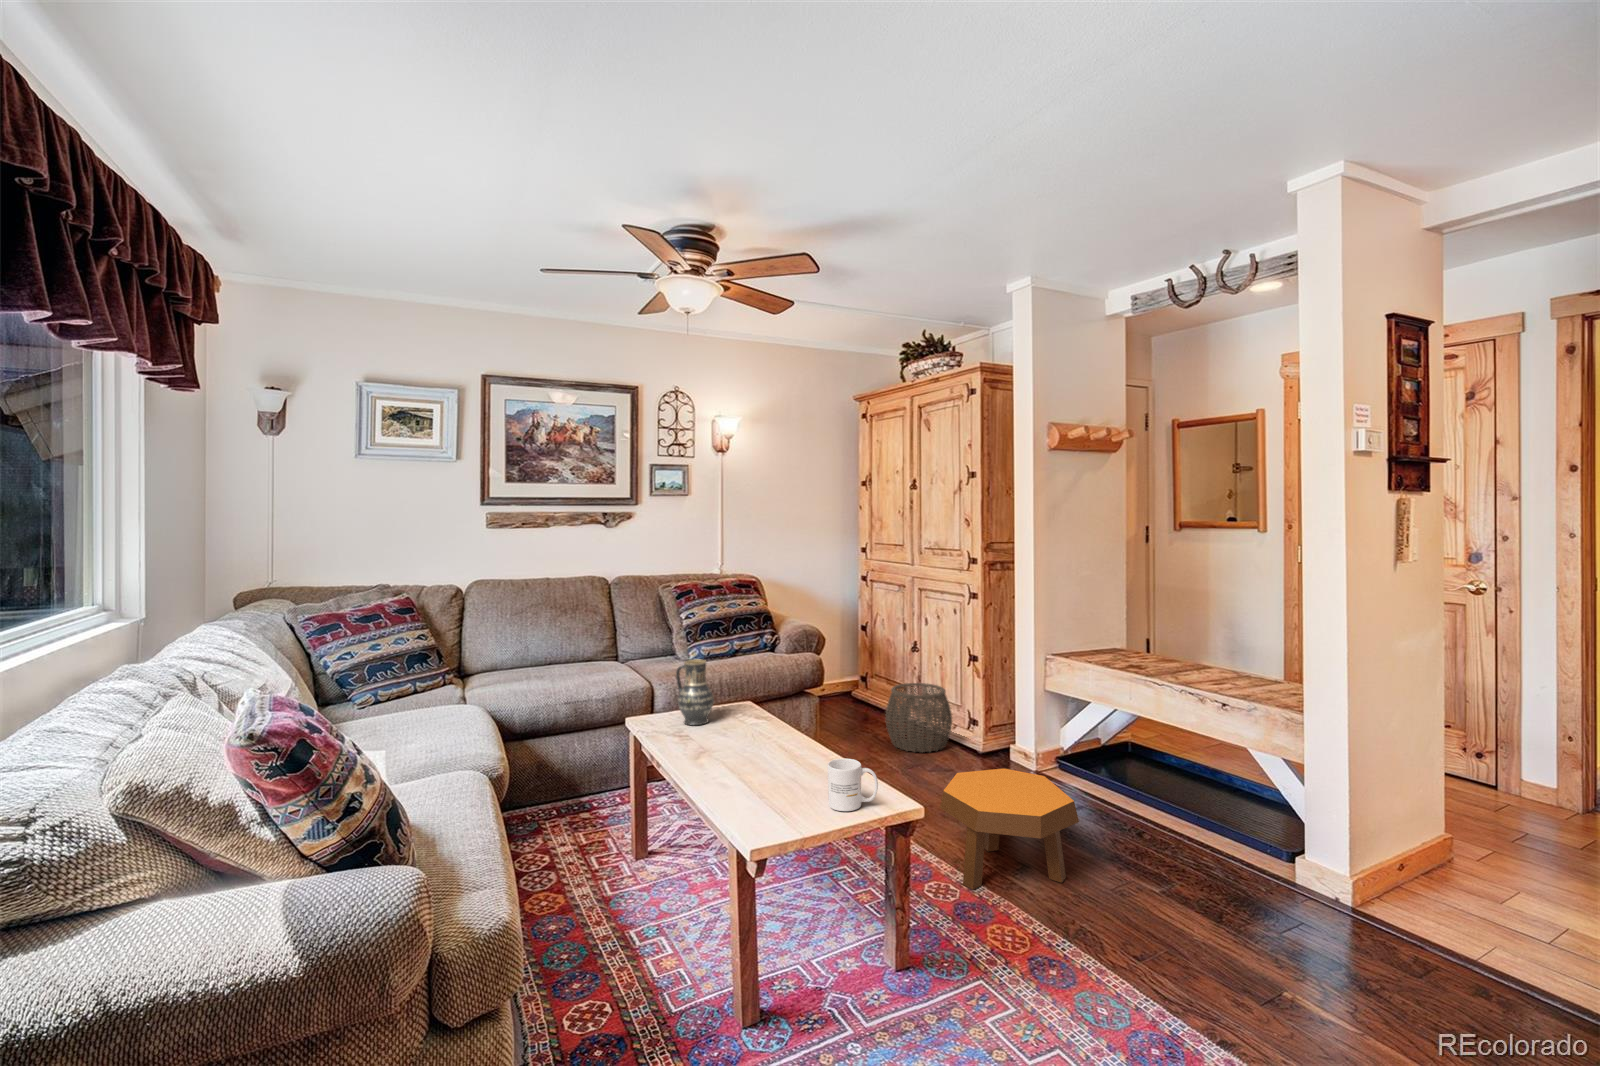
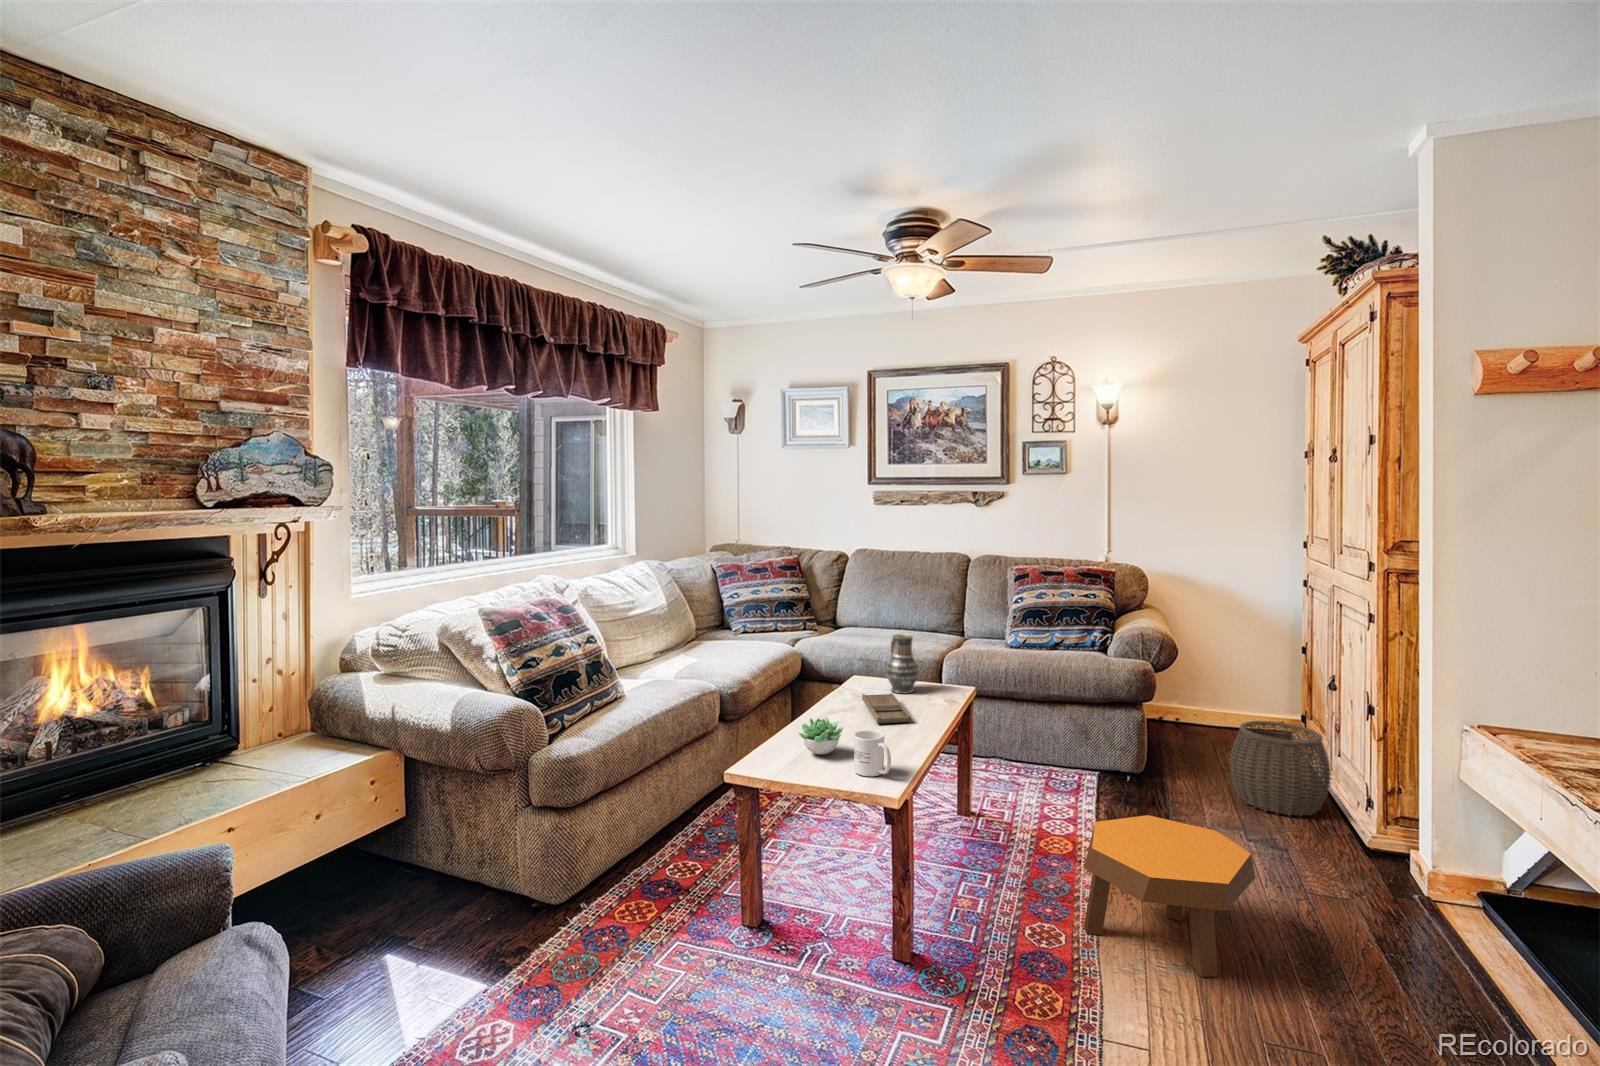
tray: none [688,725,773,758] -> present [862,693,910,723]
succulent plant: none [736,762,793,807] -> present [799,718,843,754]

